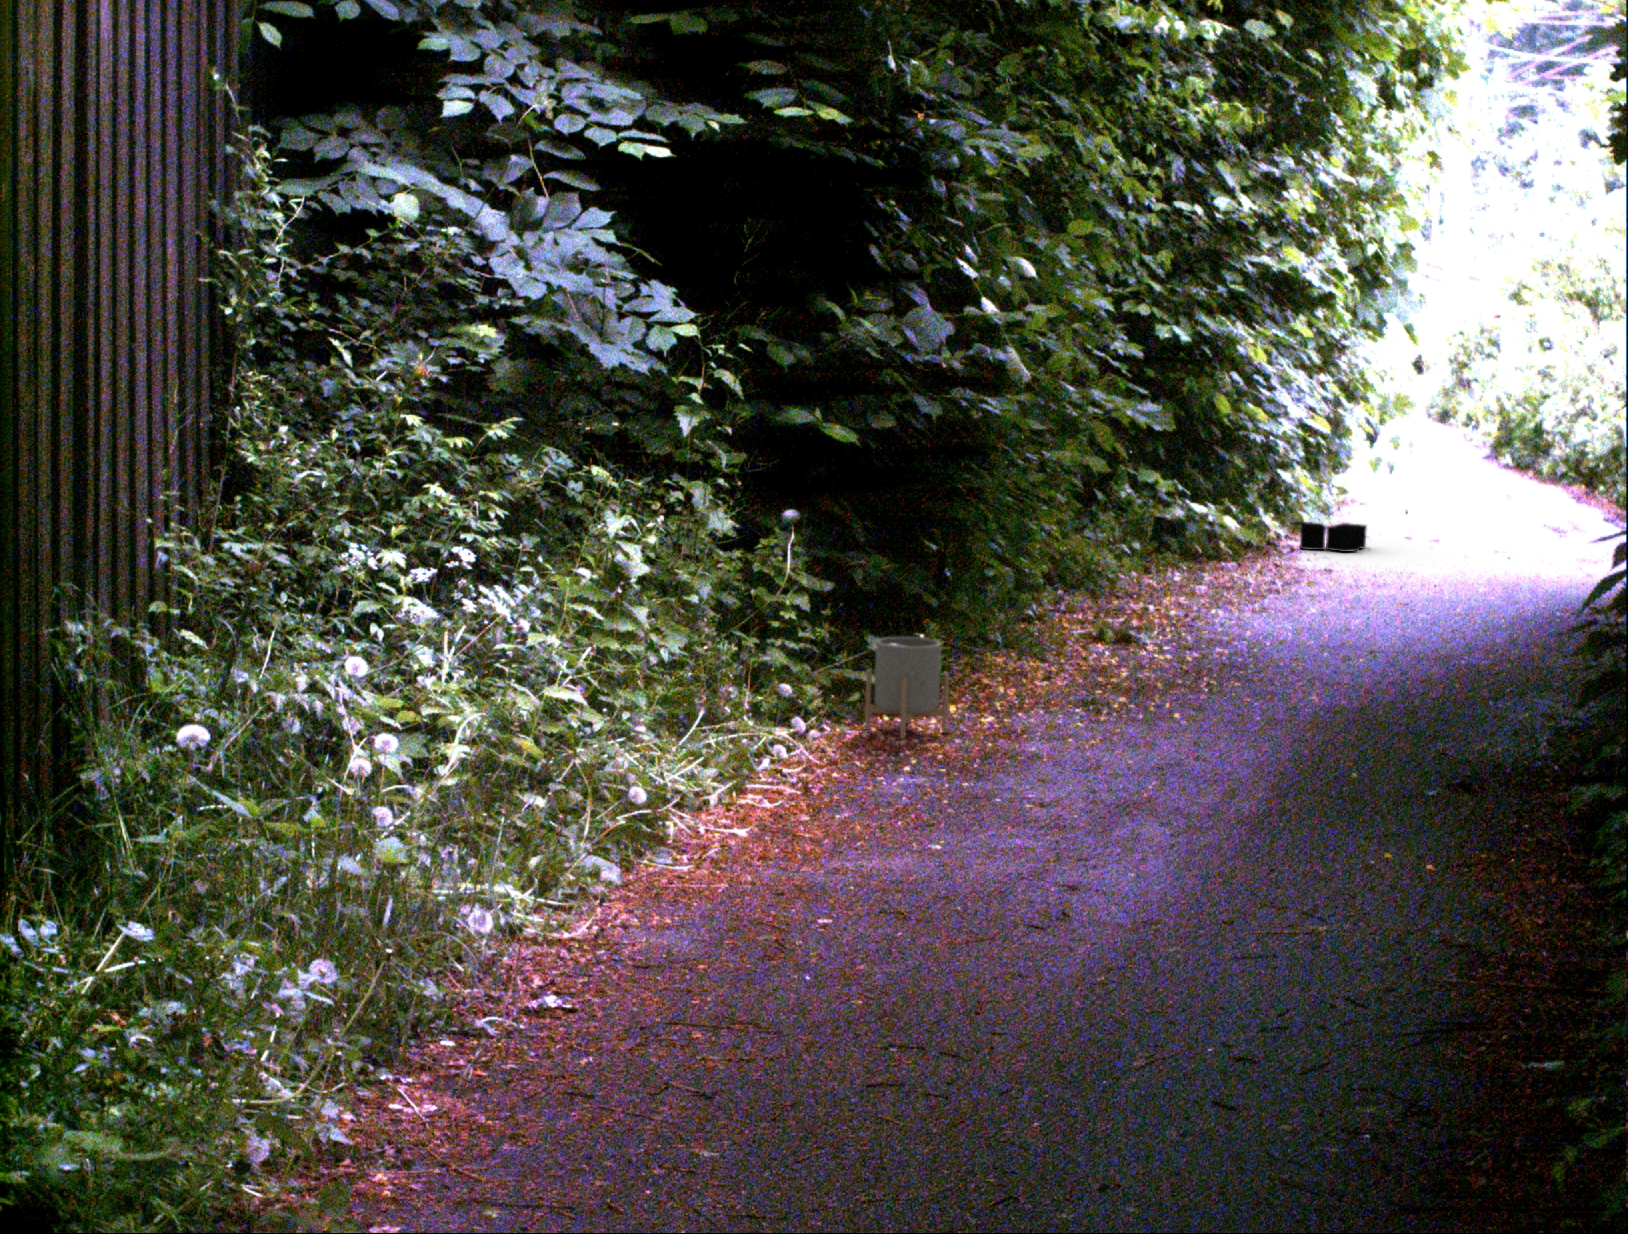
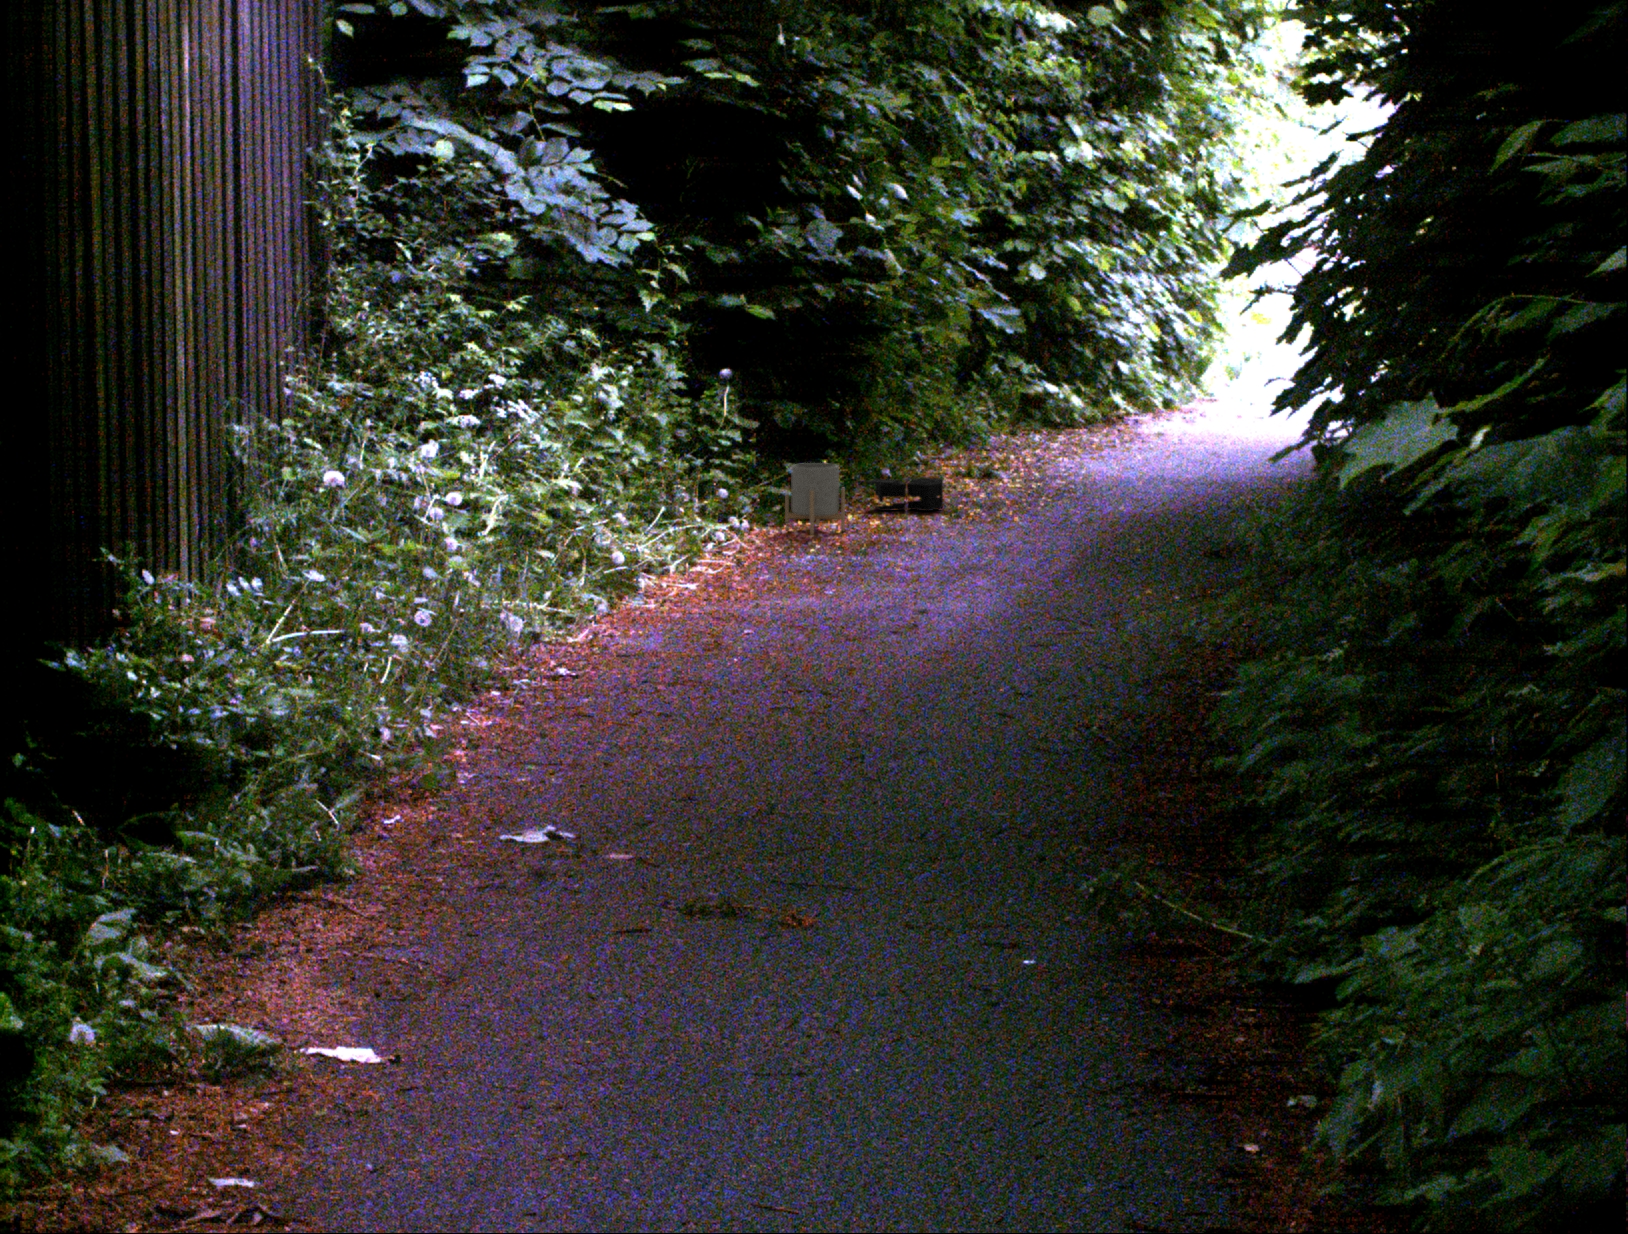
storage bin: present [1292,522,1367,552] -> present [867,478,943,511]

